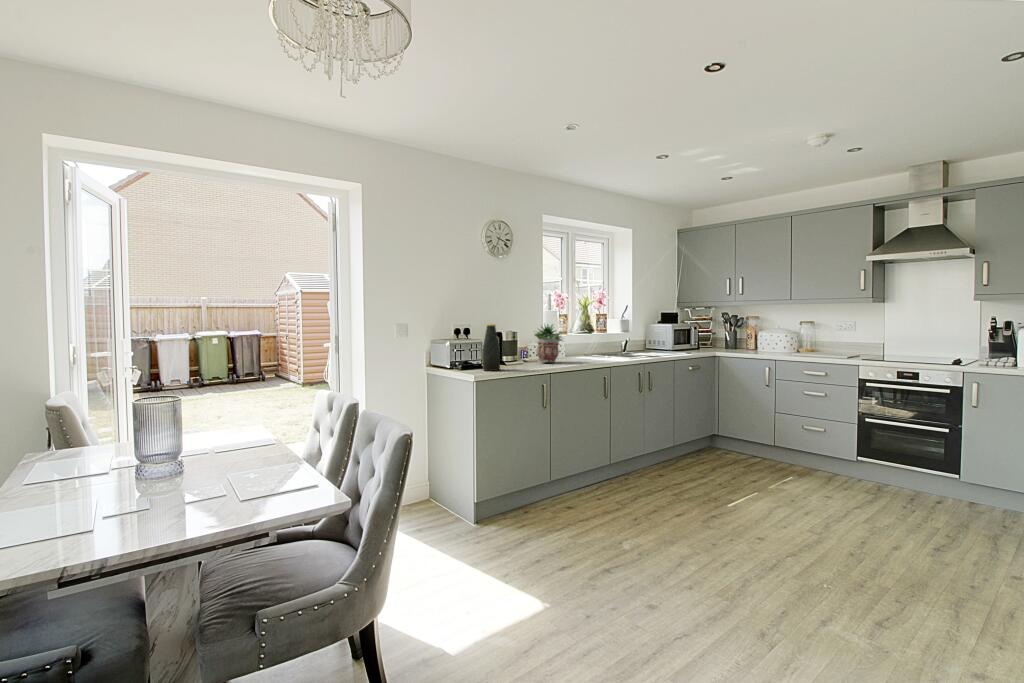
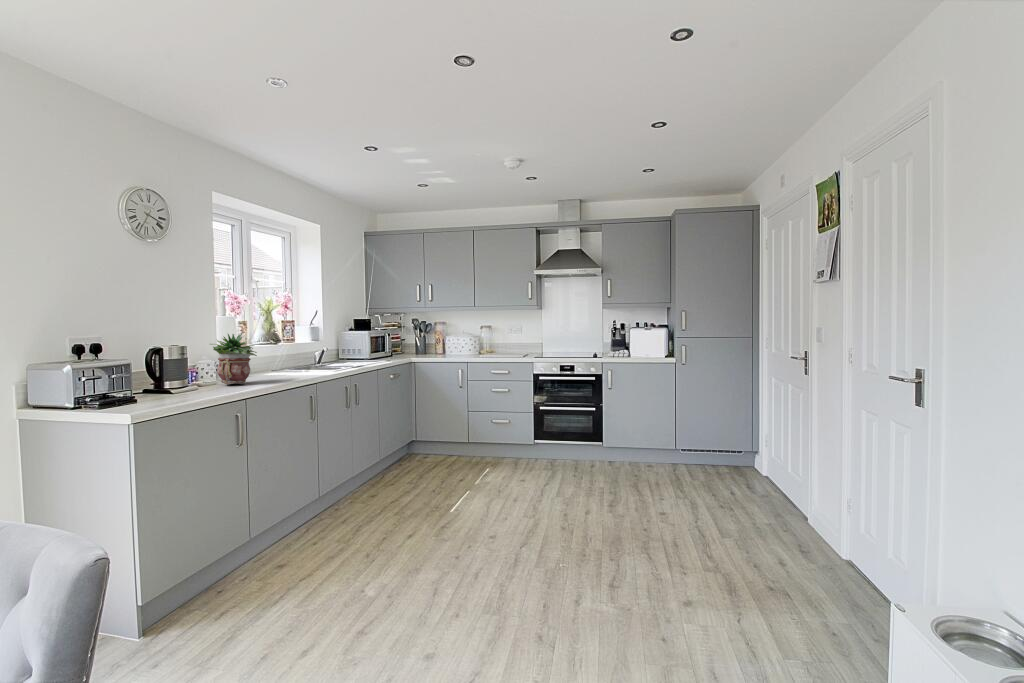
bottle: present [483,324,500,371] -> none [137,337,168,405]

